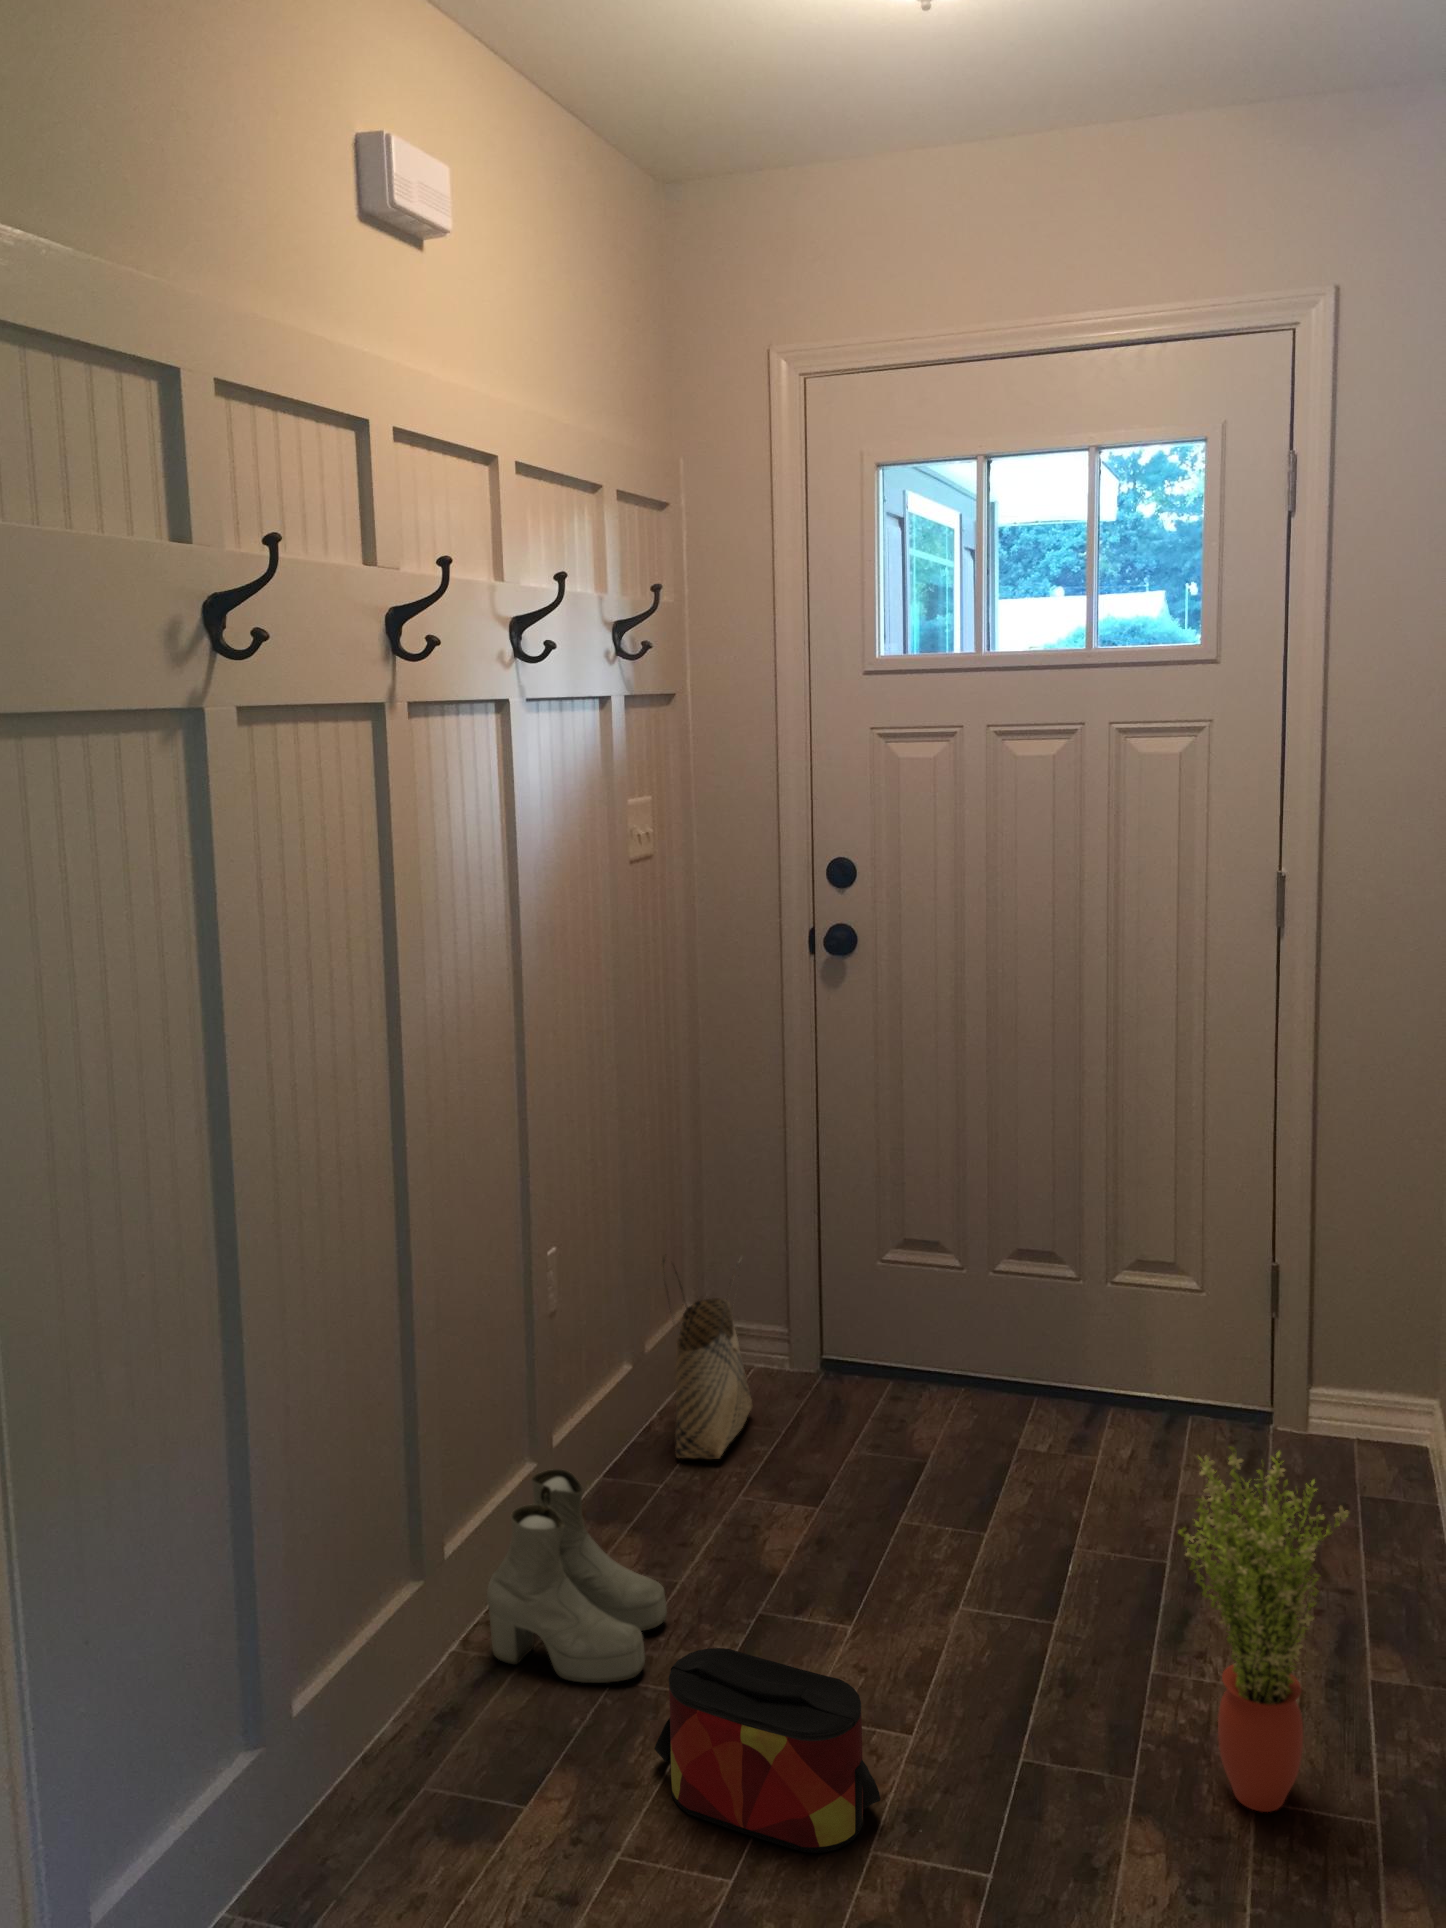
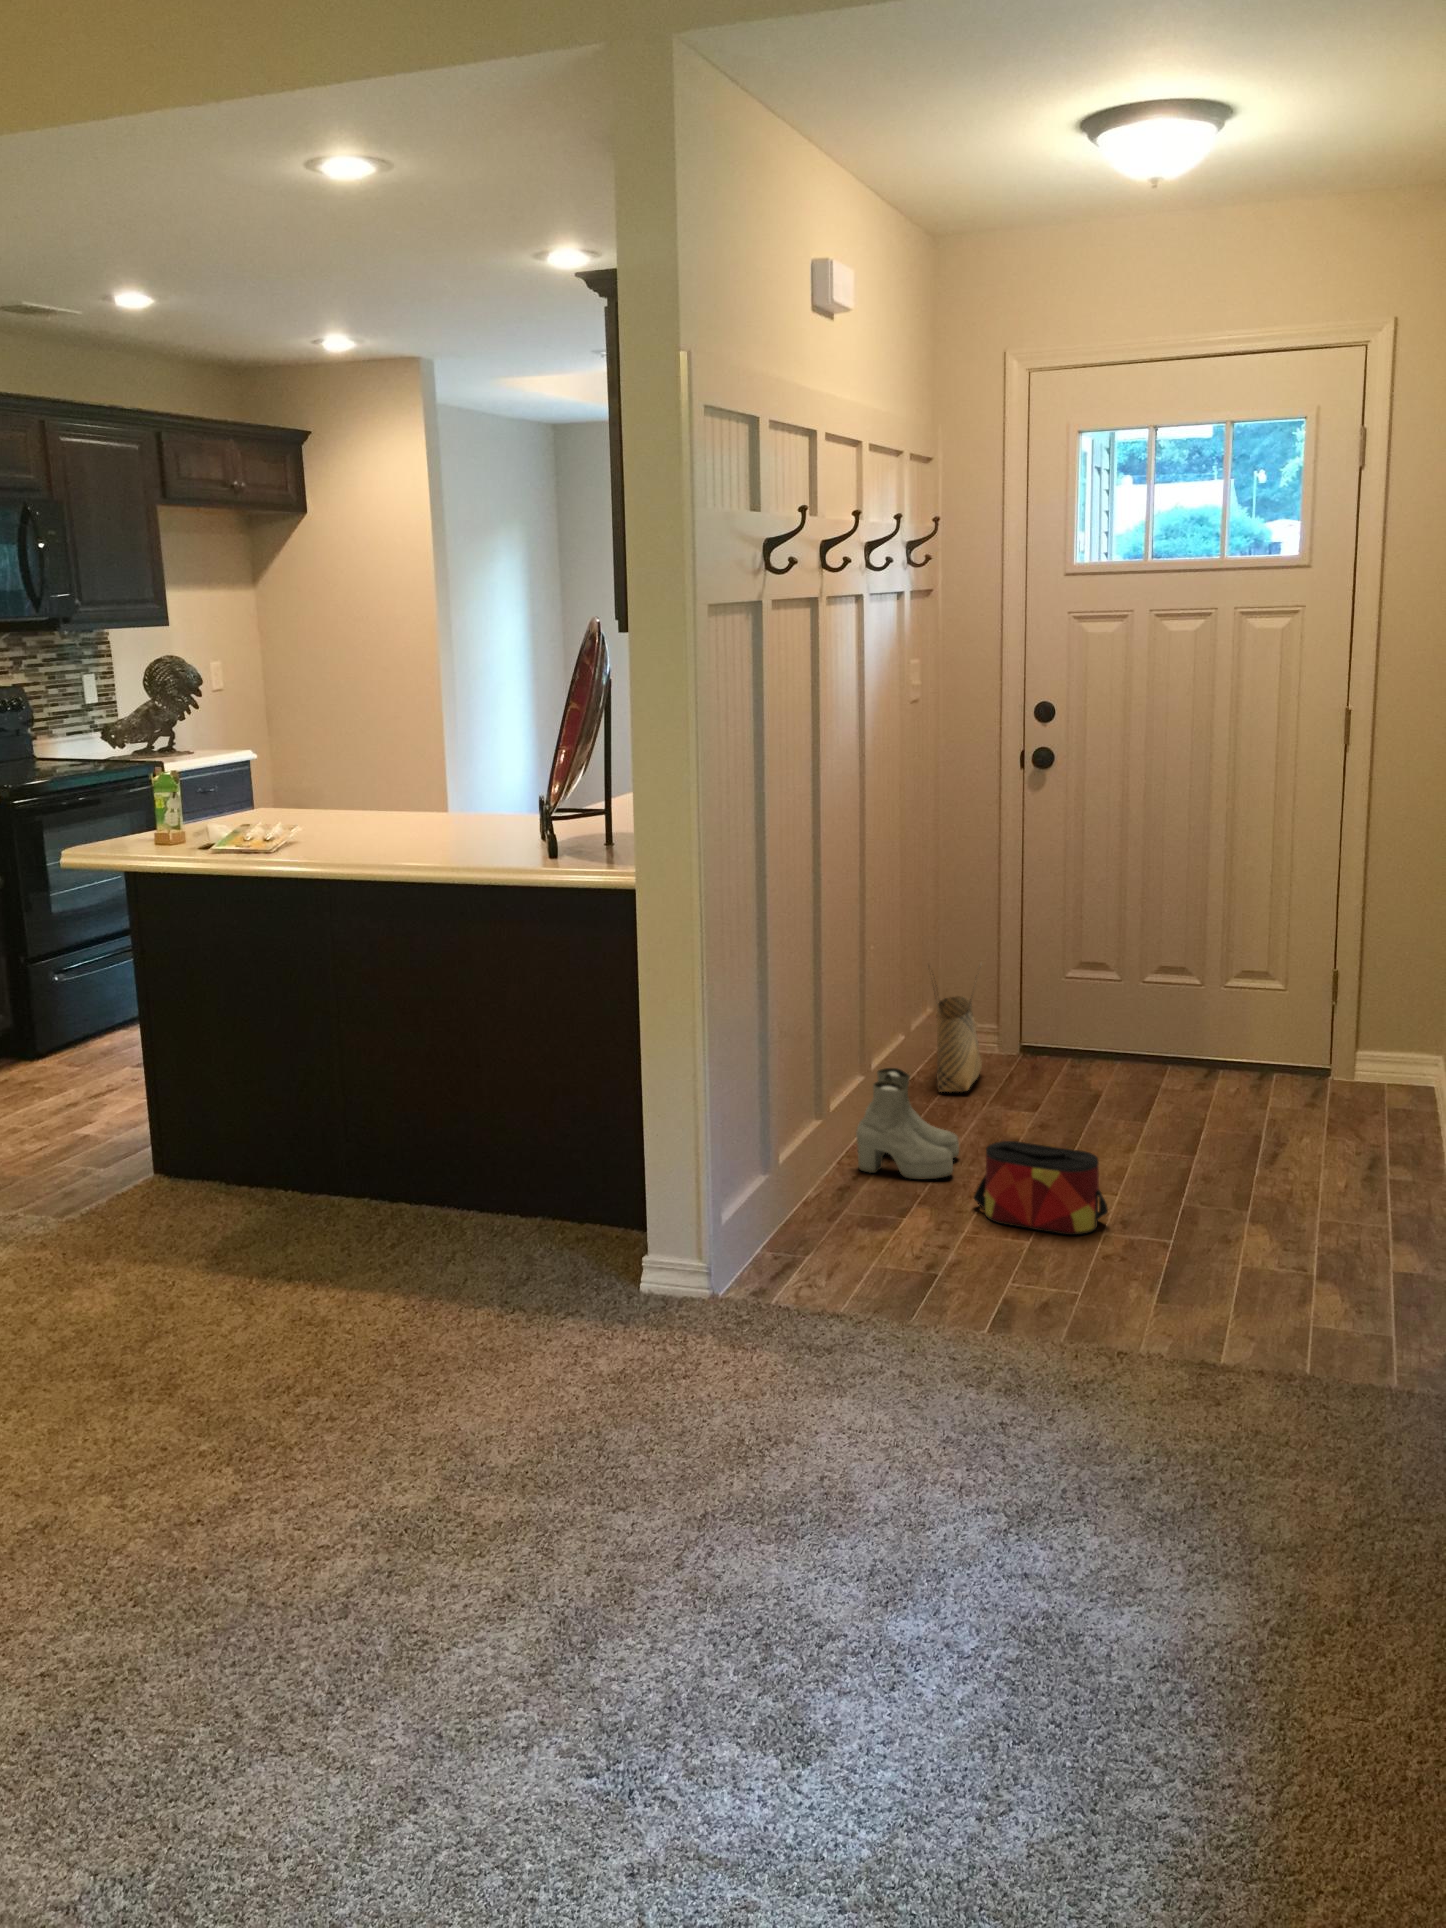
potted plant: present [1178,1446,1349,1812] -> none [1279,1017,1376,1222]

